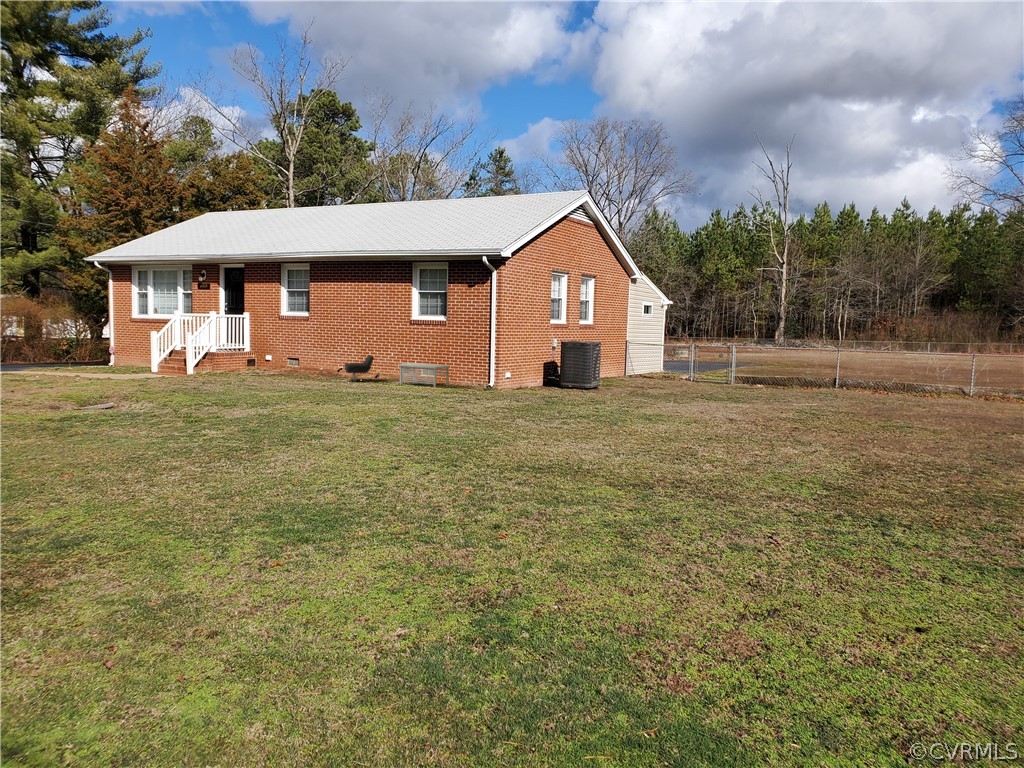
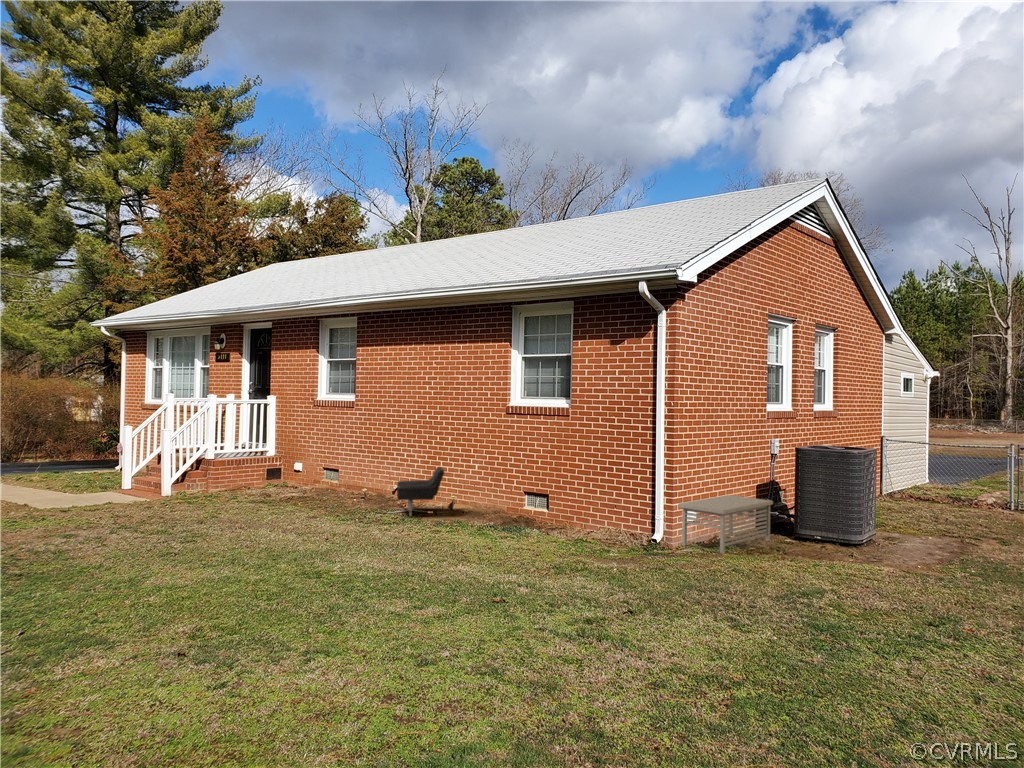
storage bench: present [398,363,450,387] -> present [678,495,773,554]

